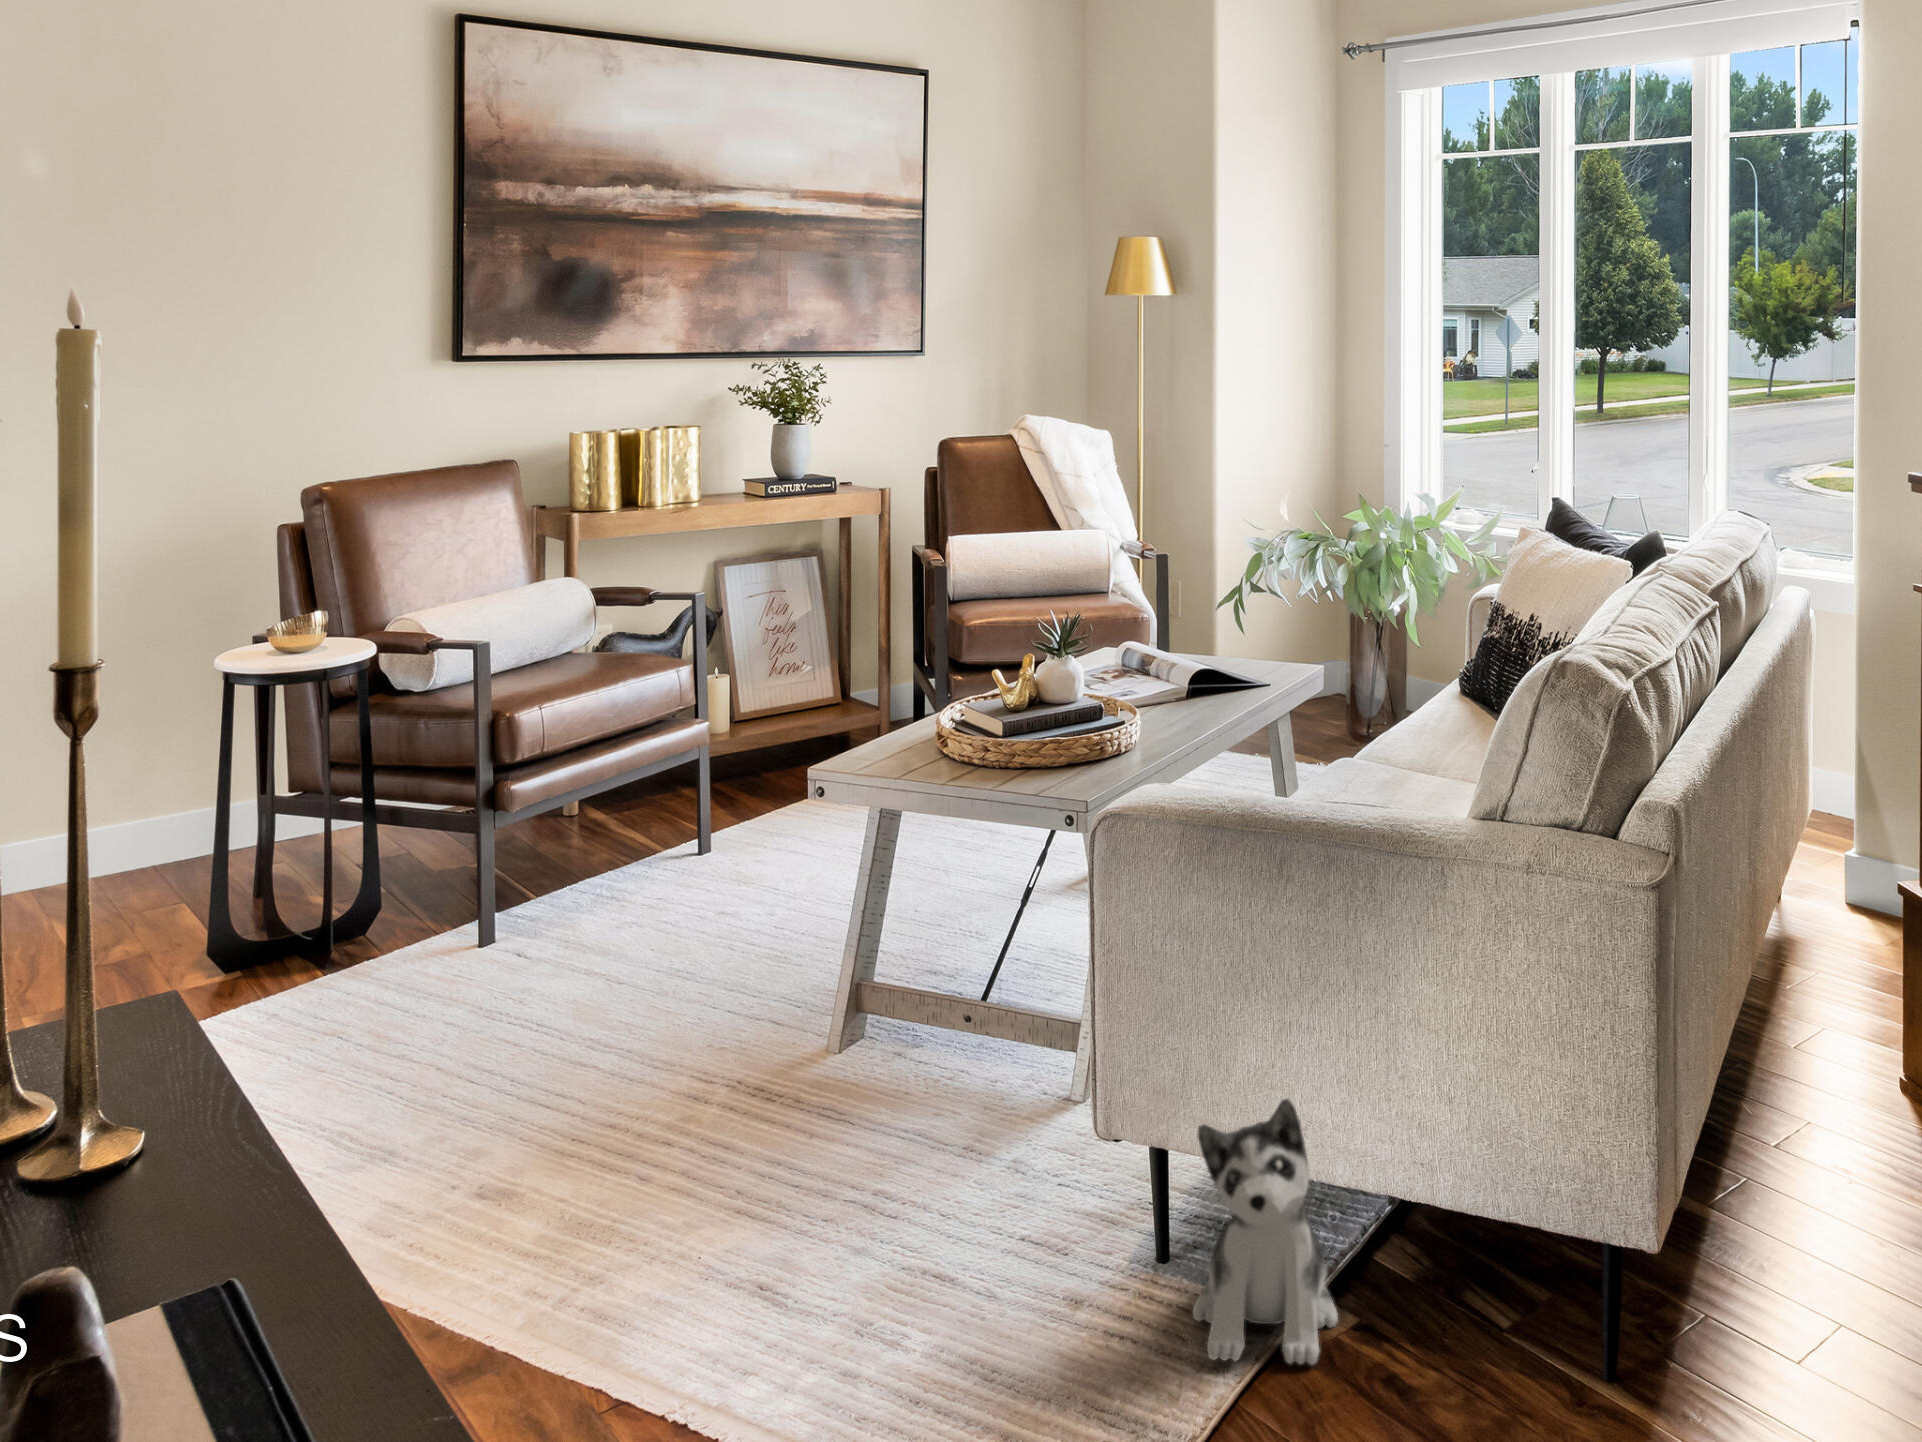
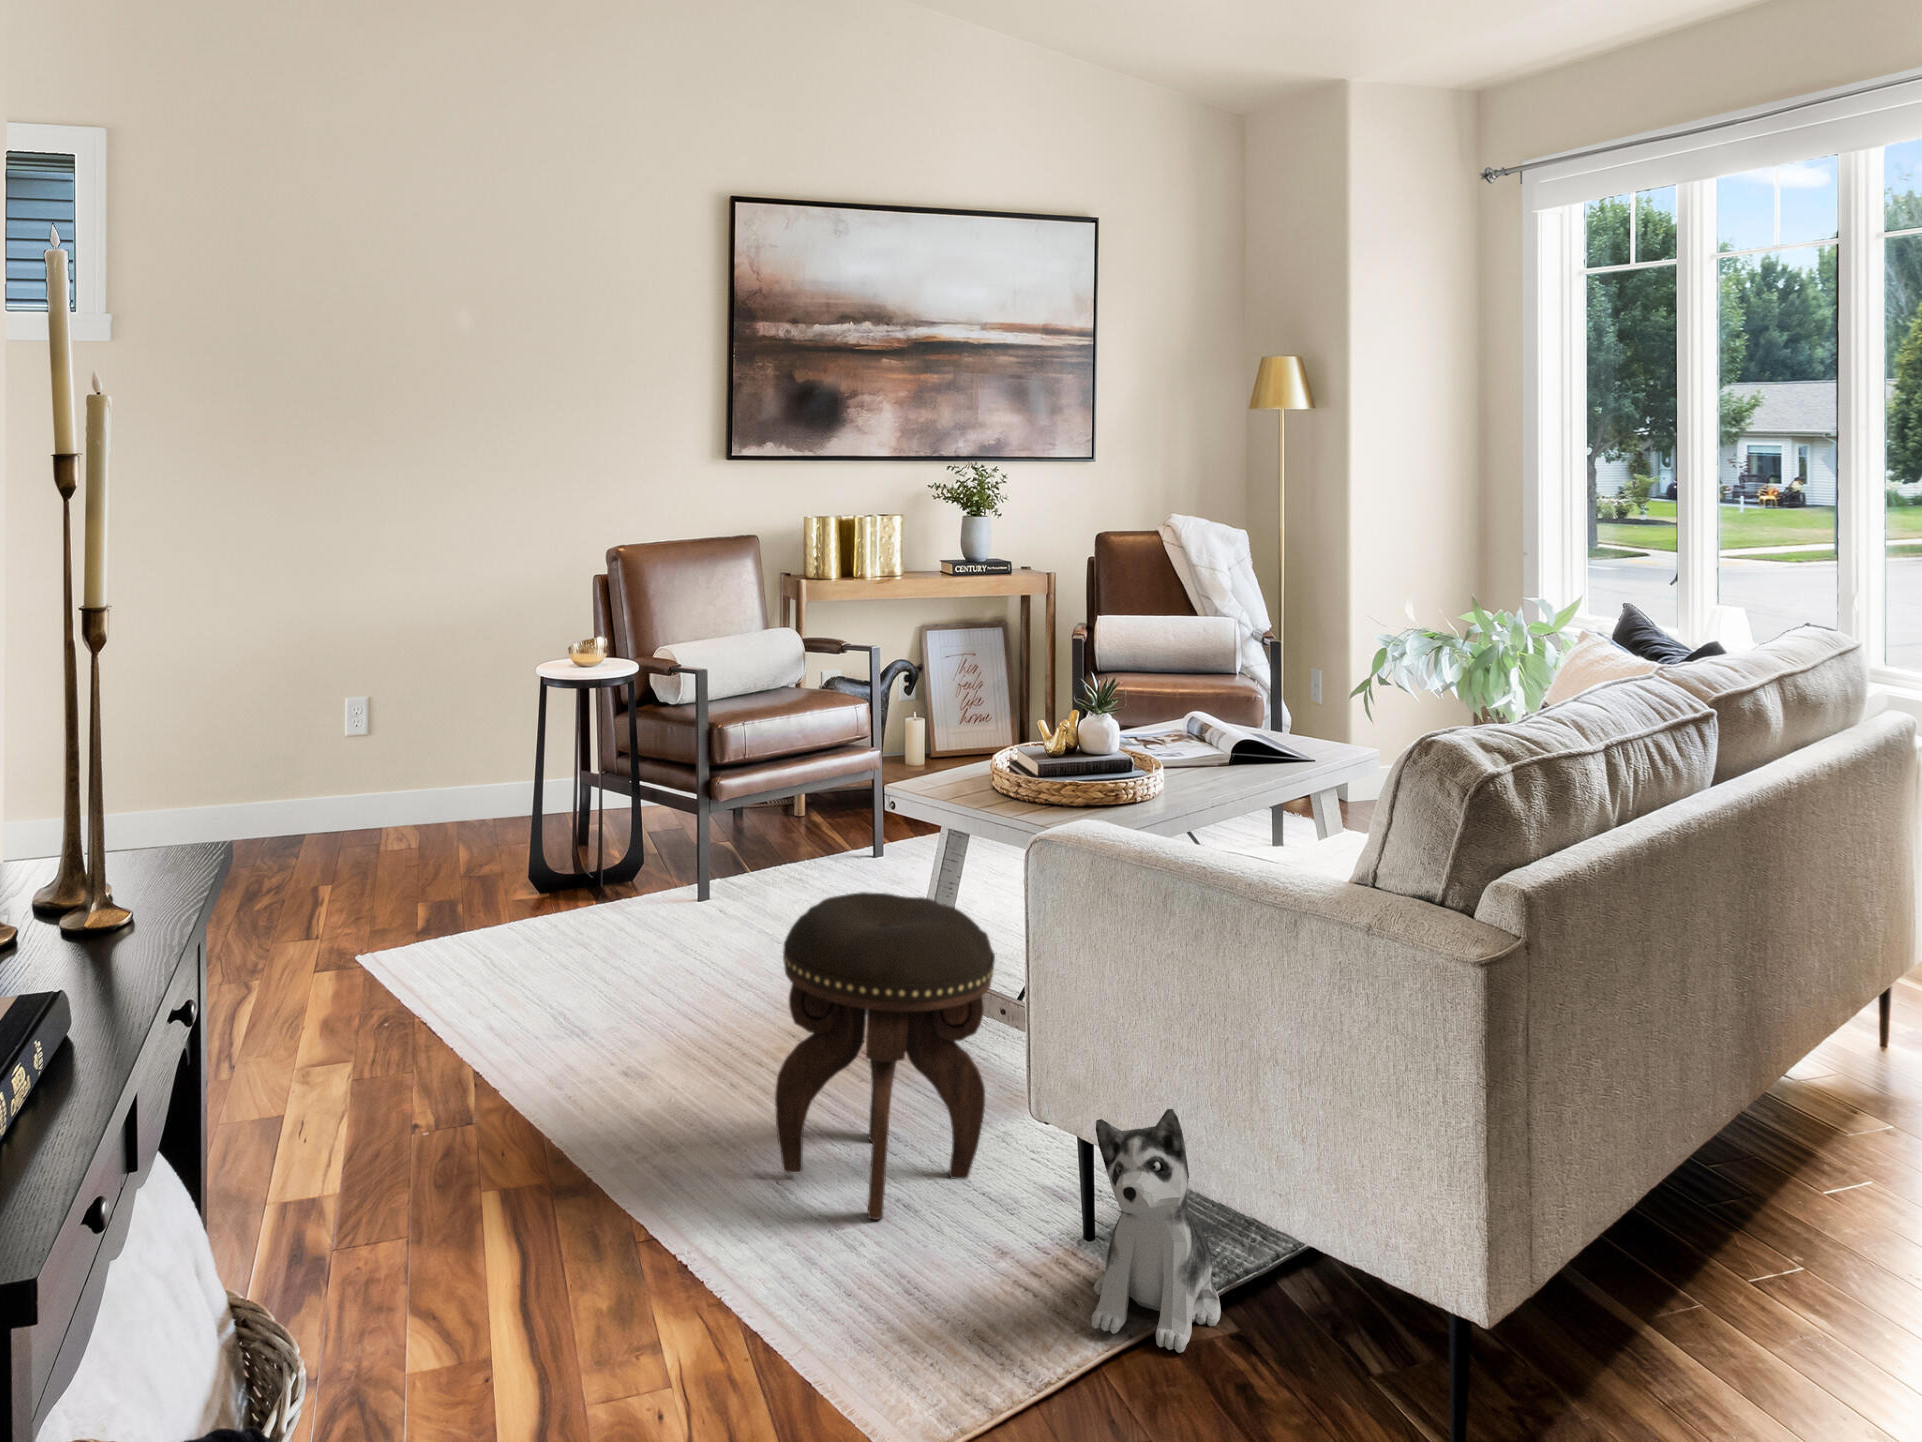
footstool: none [749,898,1022,1293] -> present [775,892,995,1220]

